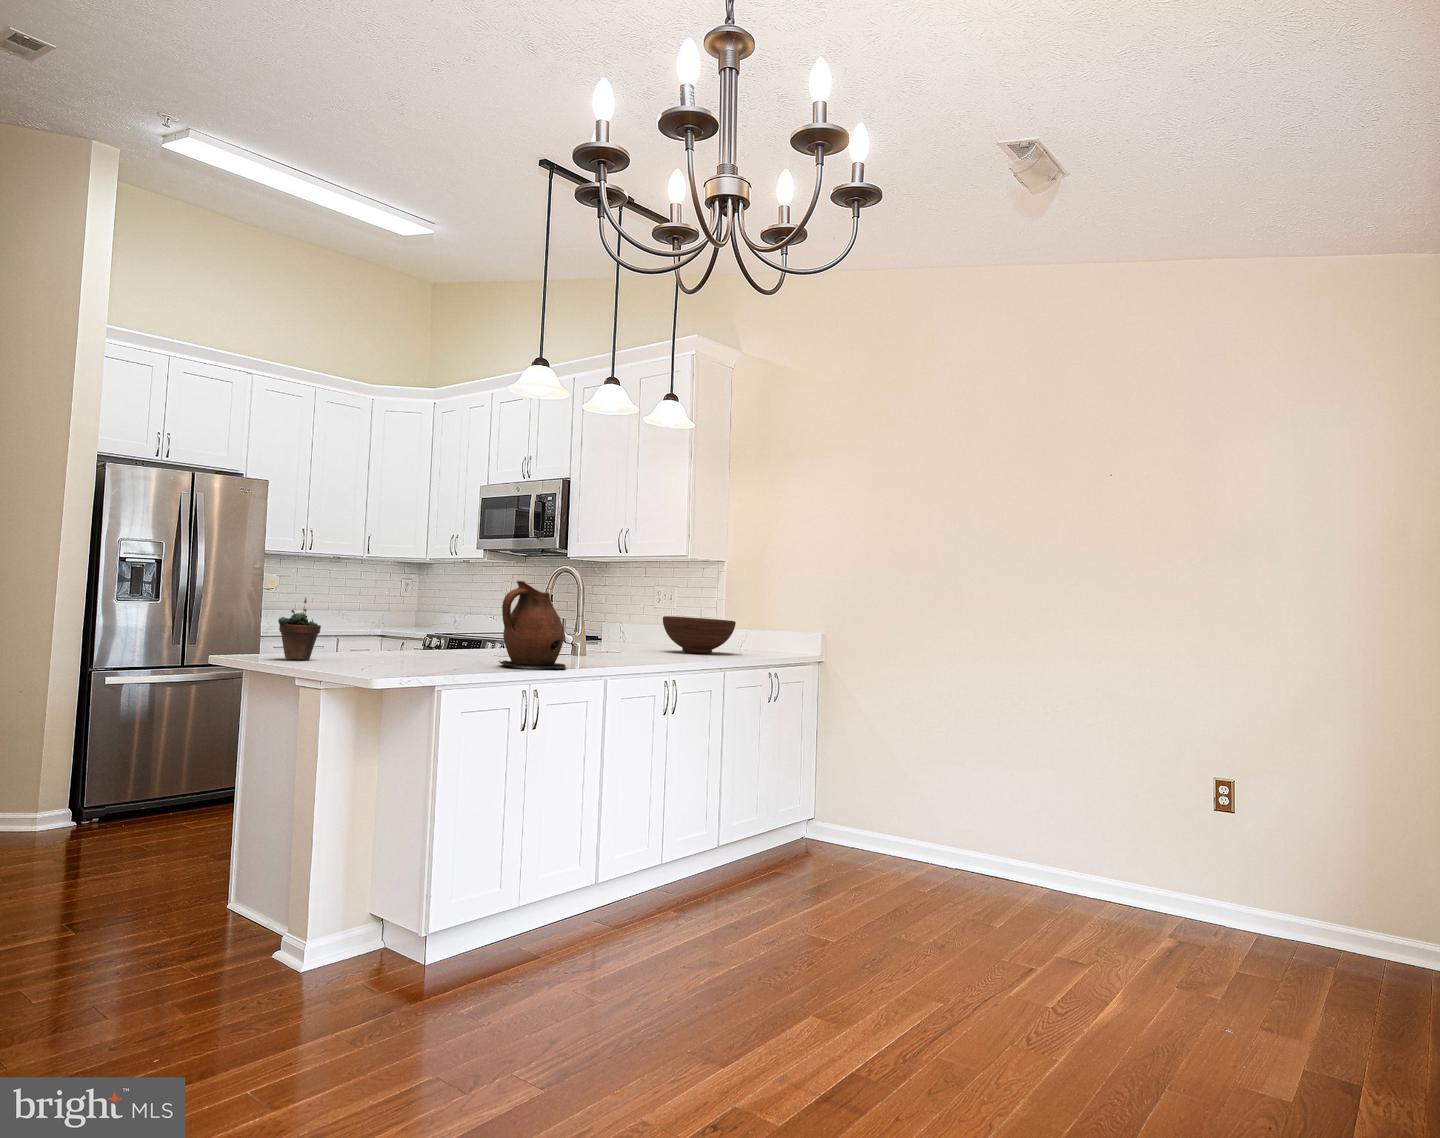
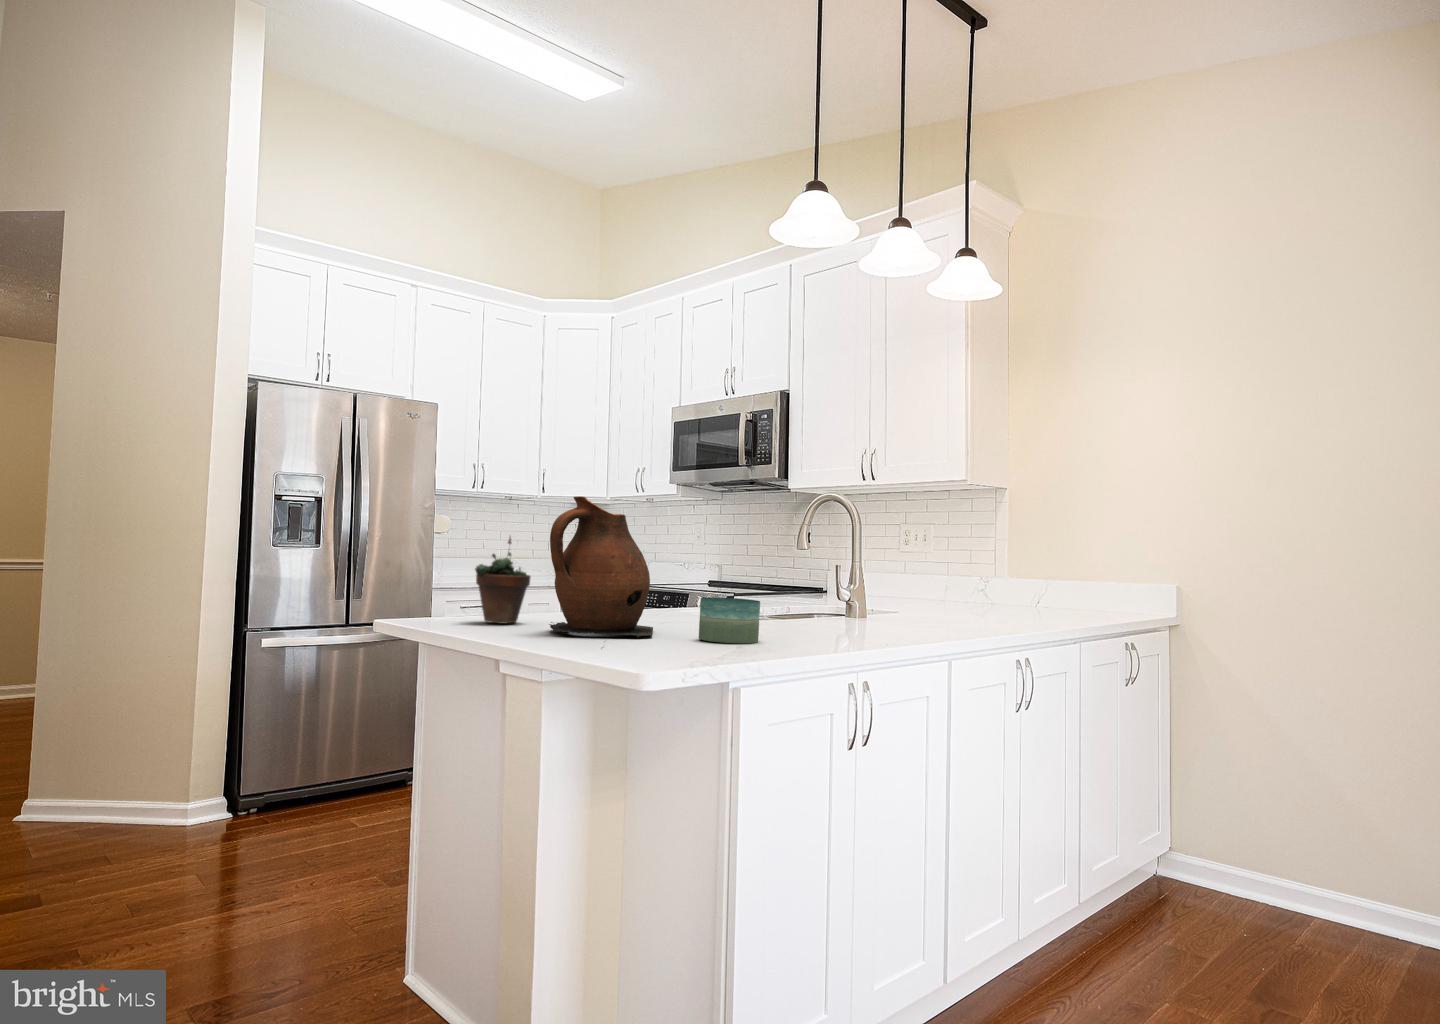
ceramic pitcher: present [499,581,566,670] -> present [549,496,653,638]
fruit bowl: present [663,616,736,653] -> none [918,559,1014,605]
candle: none [431,642,475,672] -> present [699,597,760,643]

